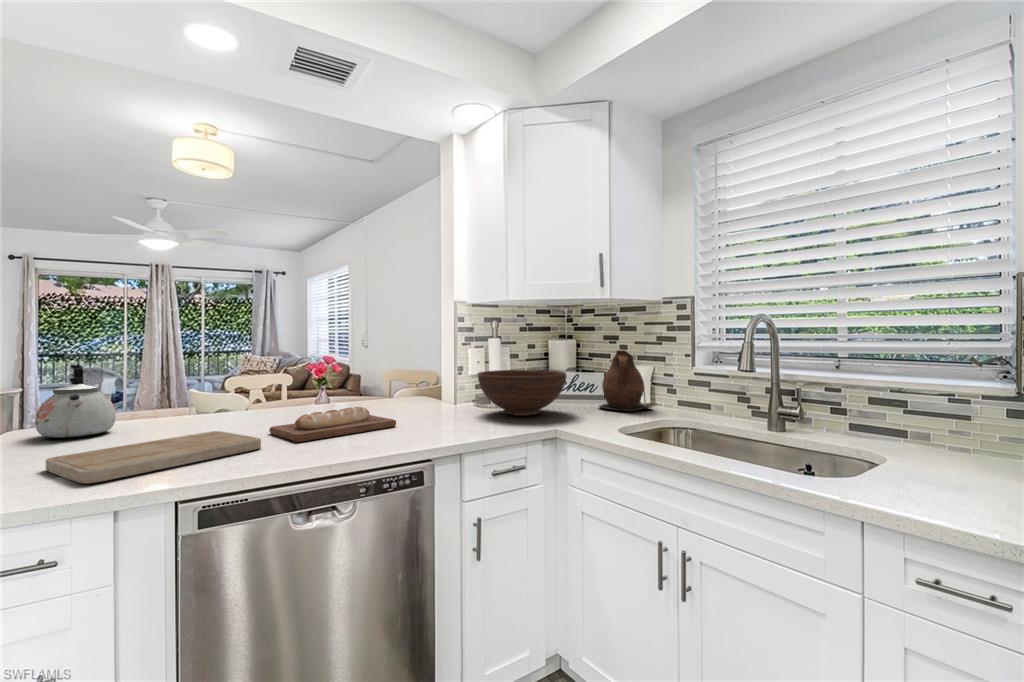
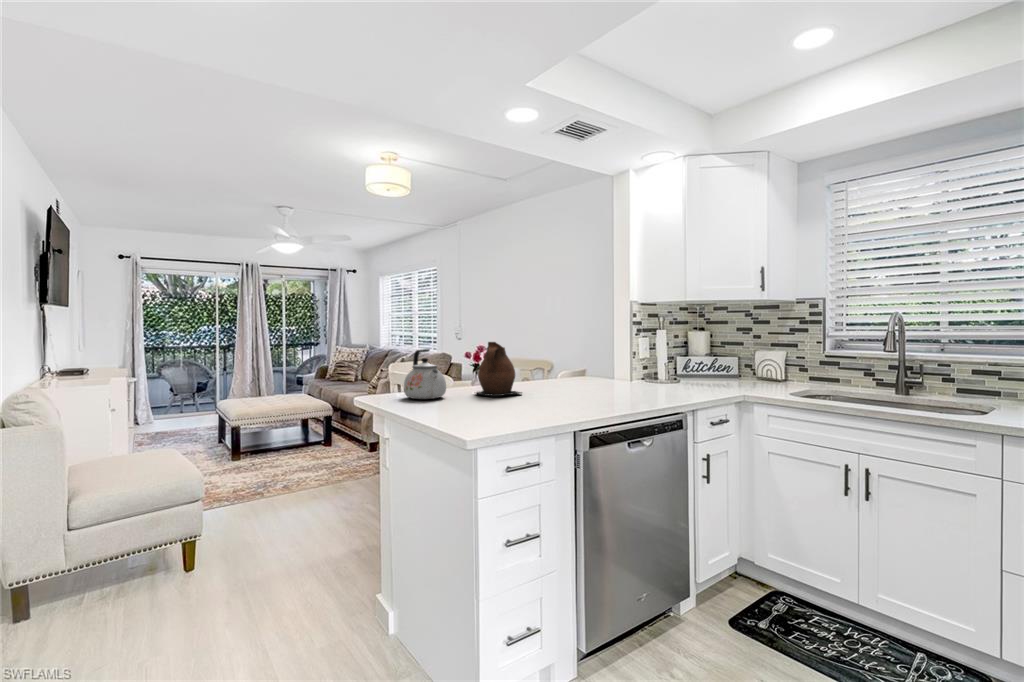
ceramic pitcher: present [599,350,651,411] -> present [477,342,522,396]
fruit bowl: present [478,370,566,416] -> none [665,354,735,387]
bread loaf: present [269,407,396,442] -> none [555,380,630,401]
cutting board: present [46,431,261,484] -> none [482,394,578,418]

